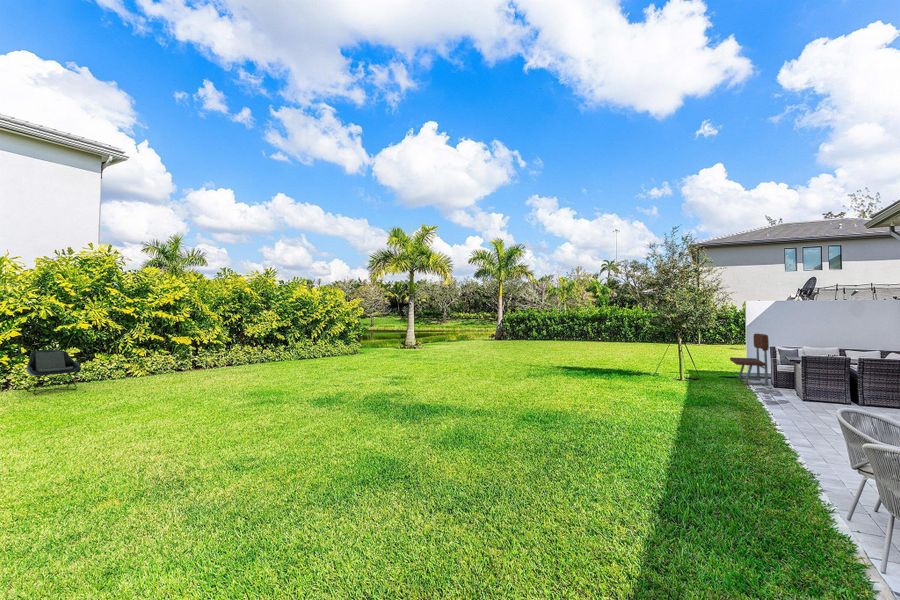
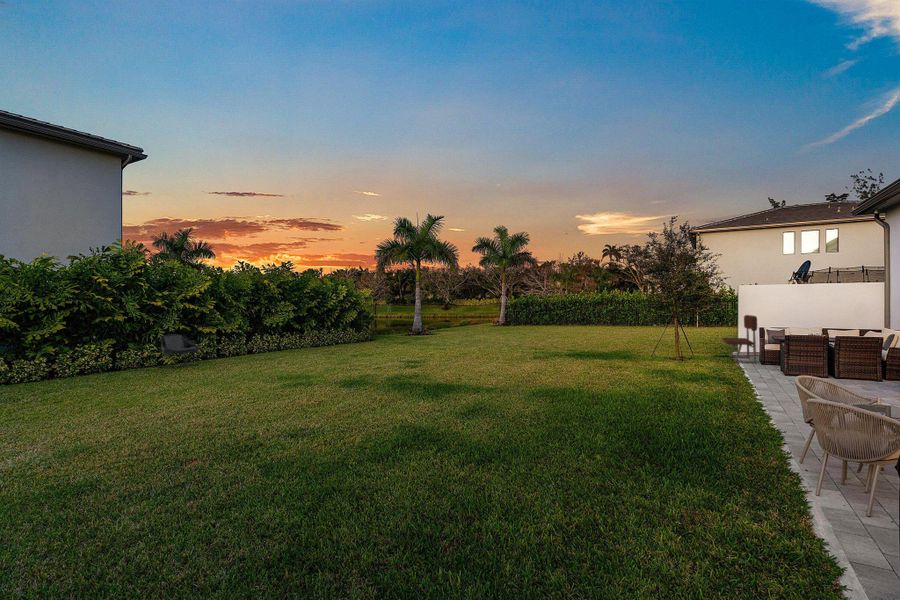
lounge chair: present [27,350,80,395] -> present [161,334,200,368]

